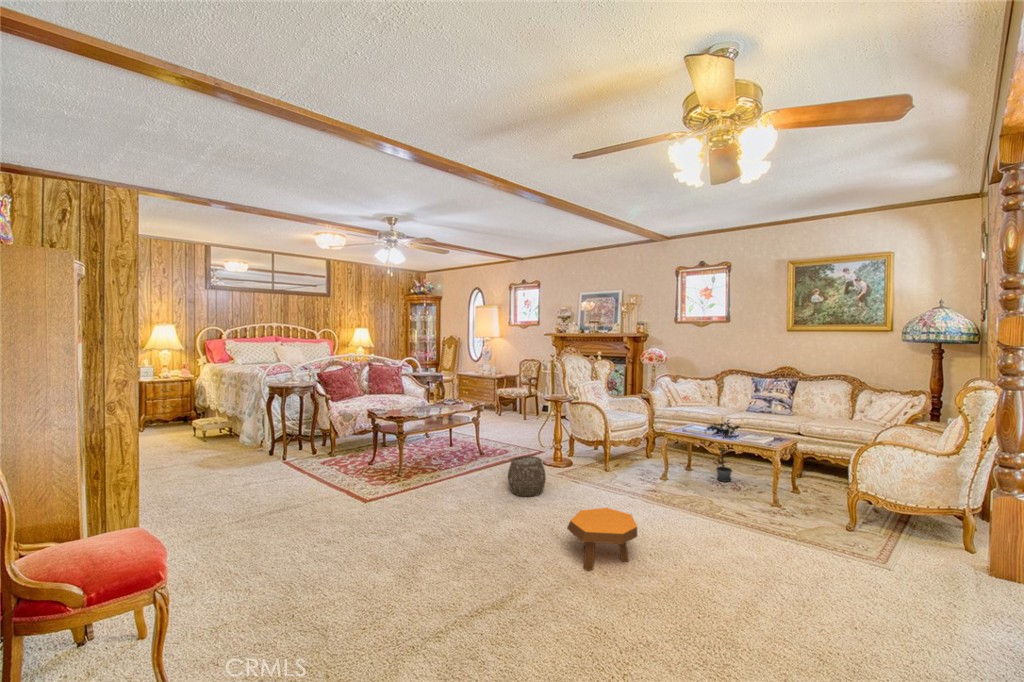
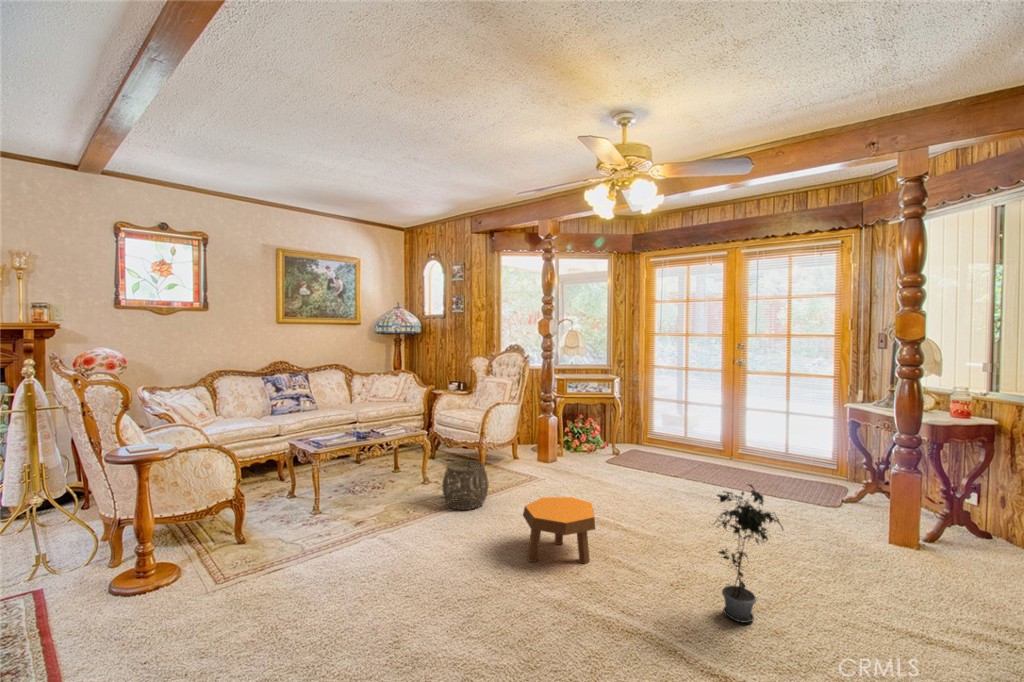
potted plant: present [705,420,740,482] -> present [714,485,783,623]
woven basket: present [508,456,546,497] -> present [442,460,489,510]

